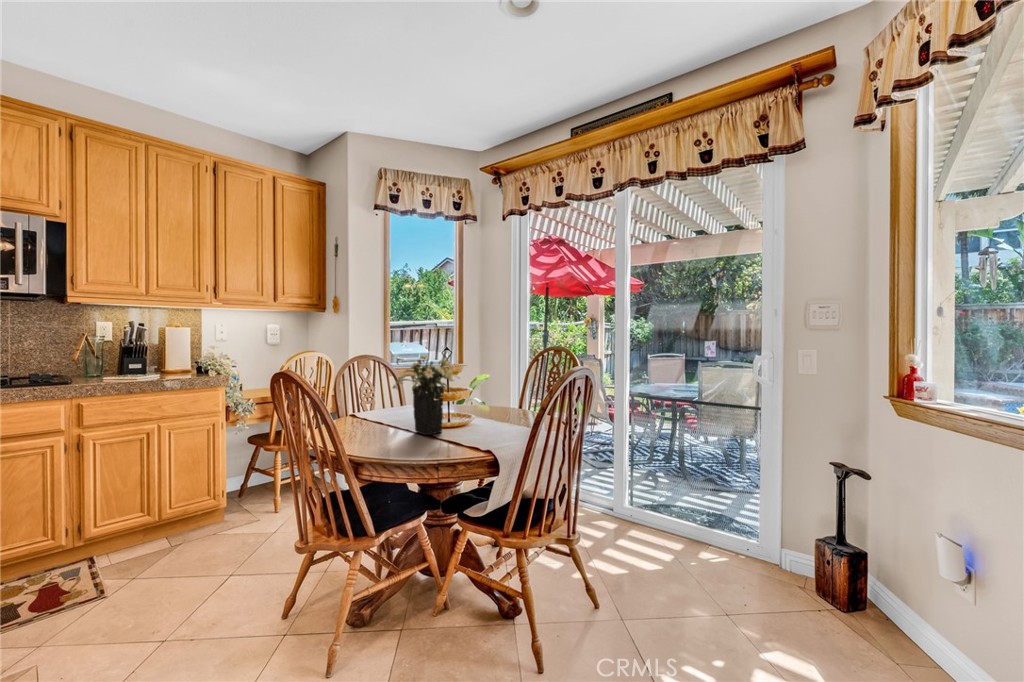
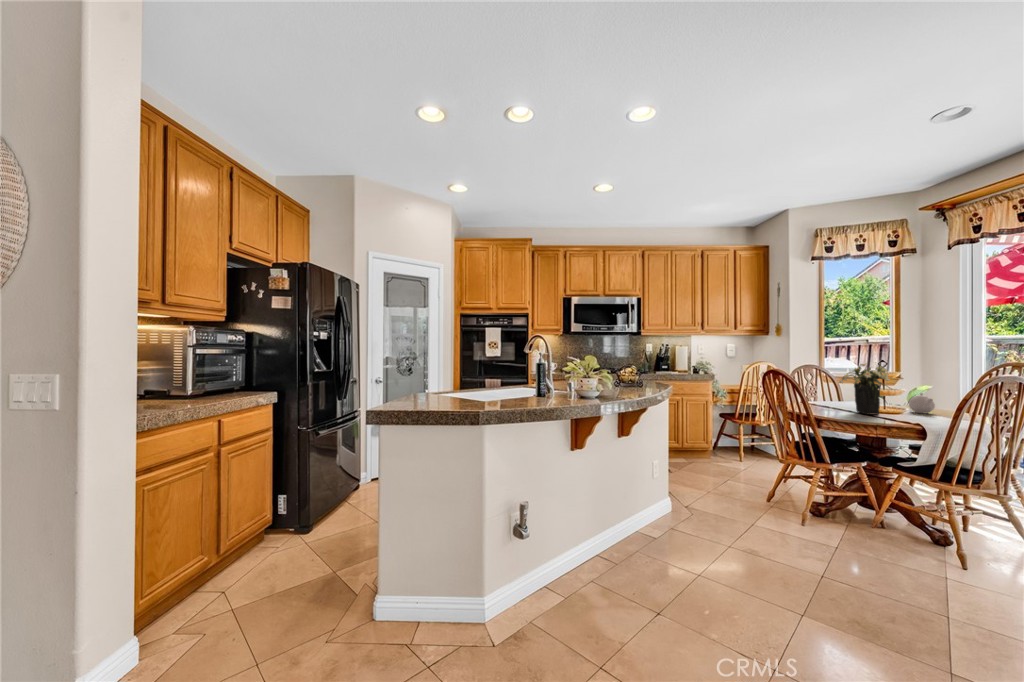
teapot: none [473,393,498,421] -> present [909,393,935,413]

